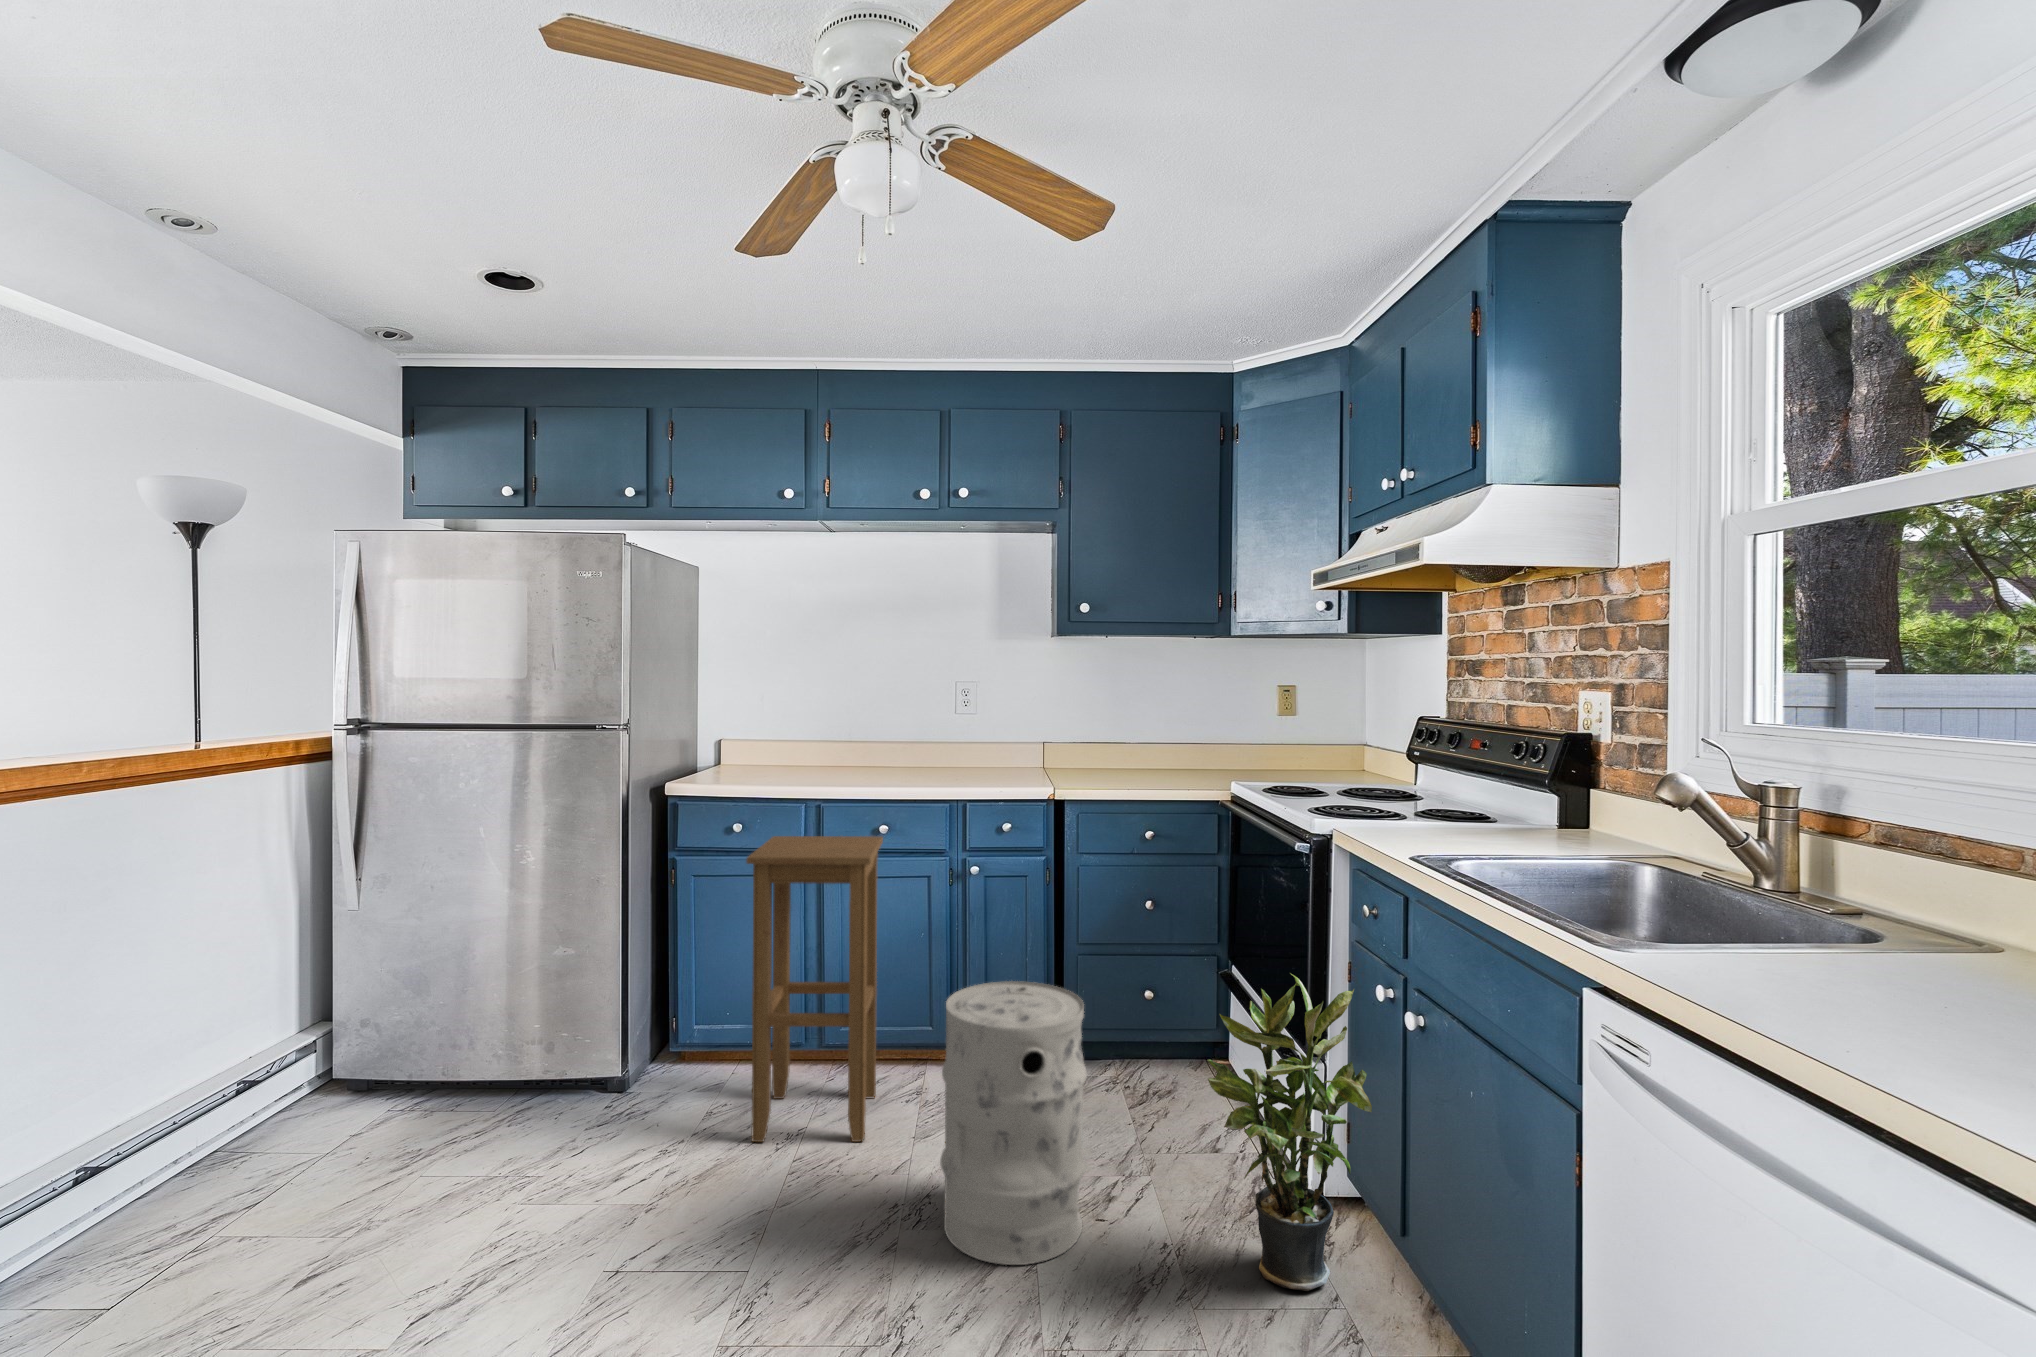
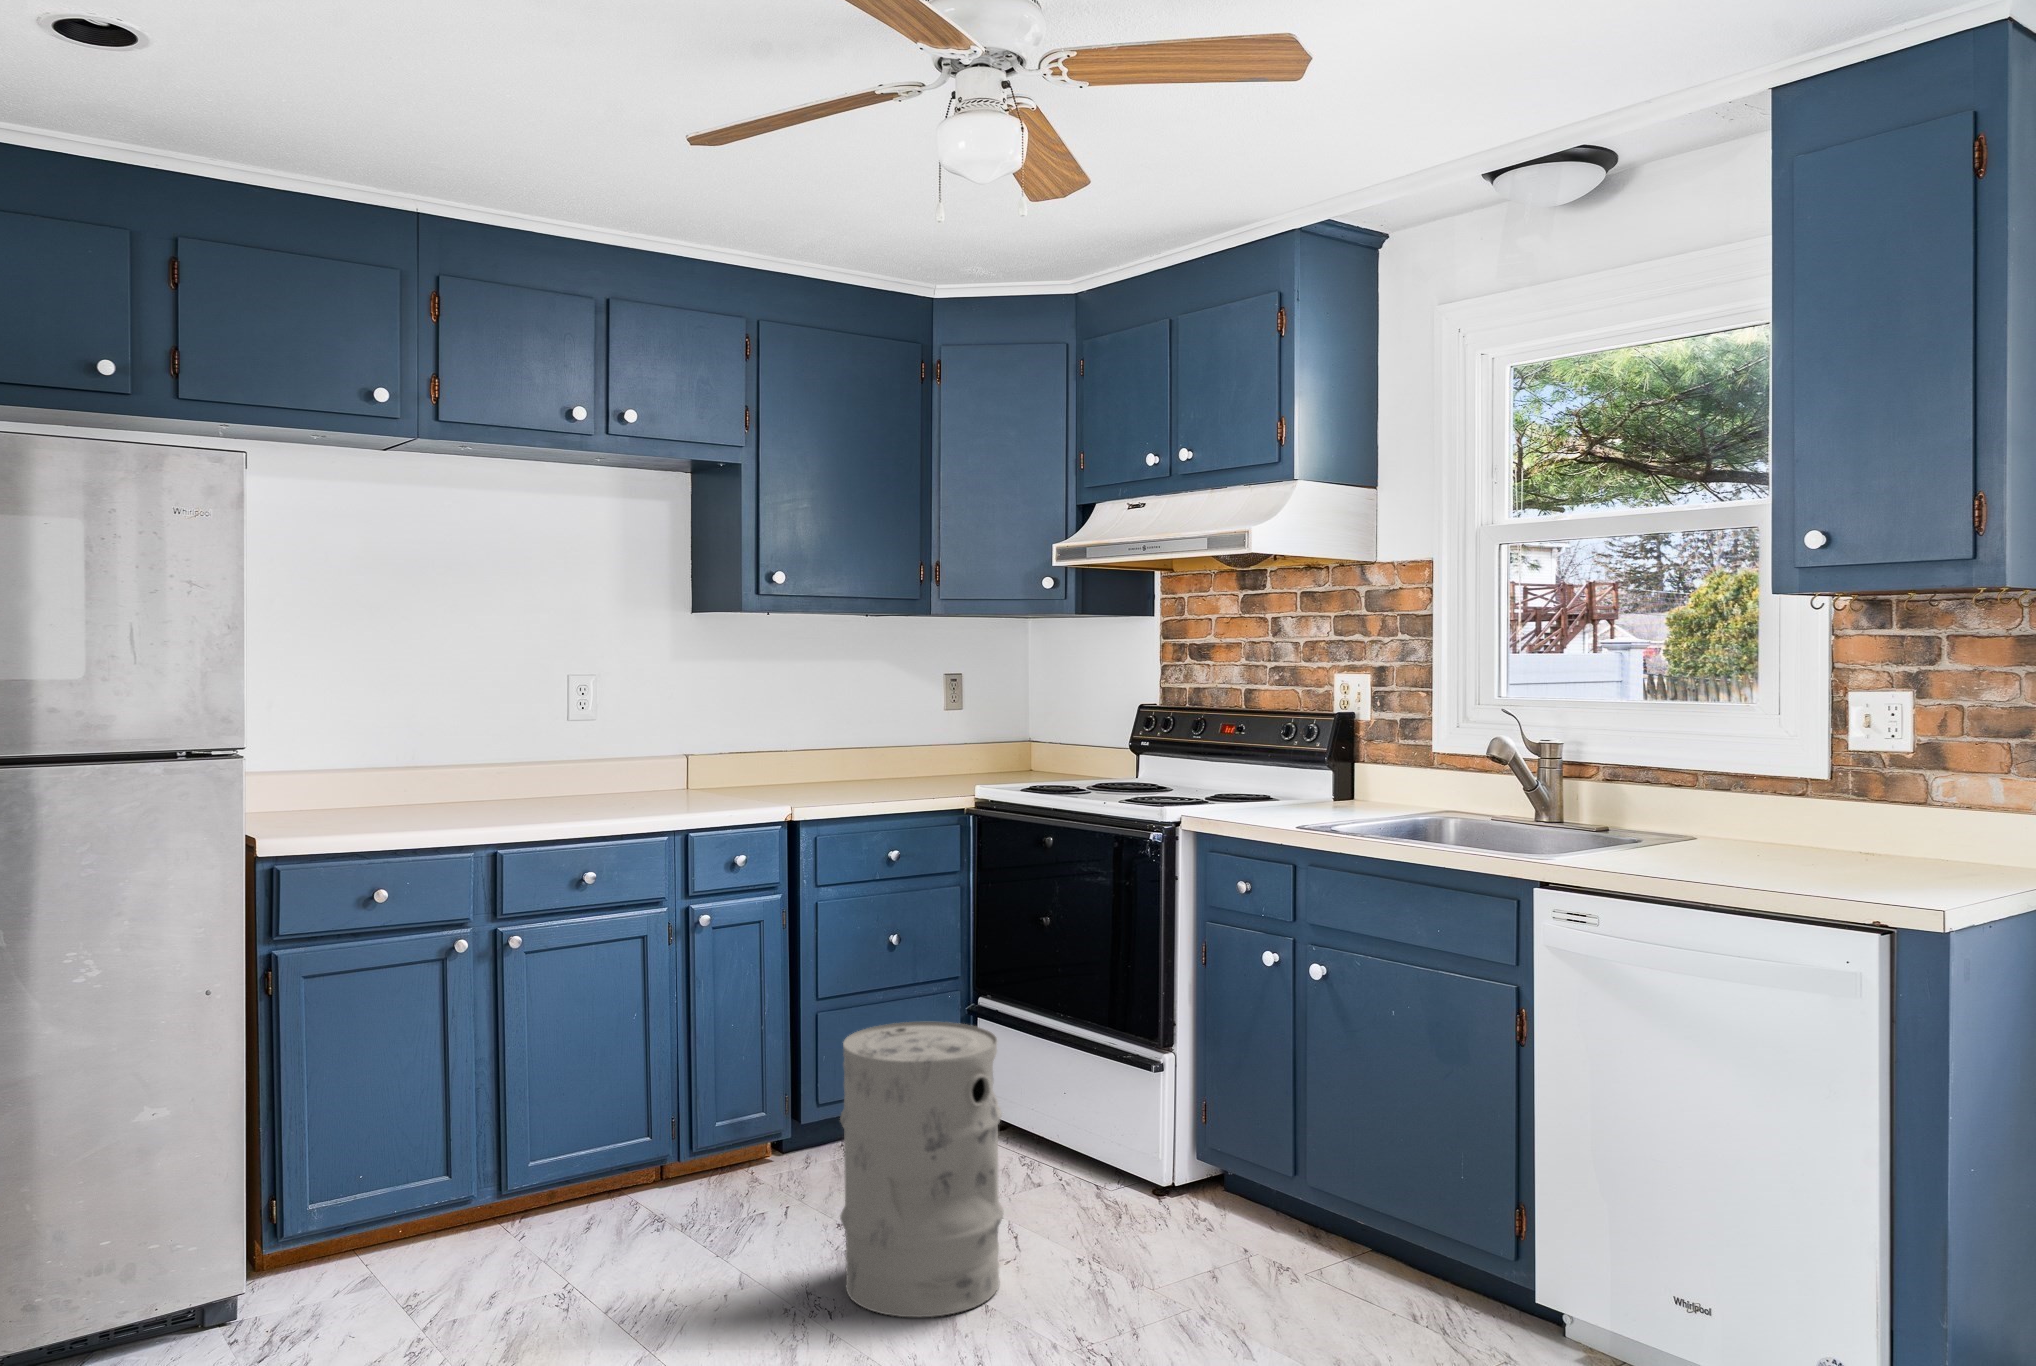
stool: present [746,836,883,1142] -> none [463,891,670,1307]
potted plant: present [1207,974,1372,1291] -> none [1114,960,1258,1255]

